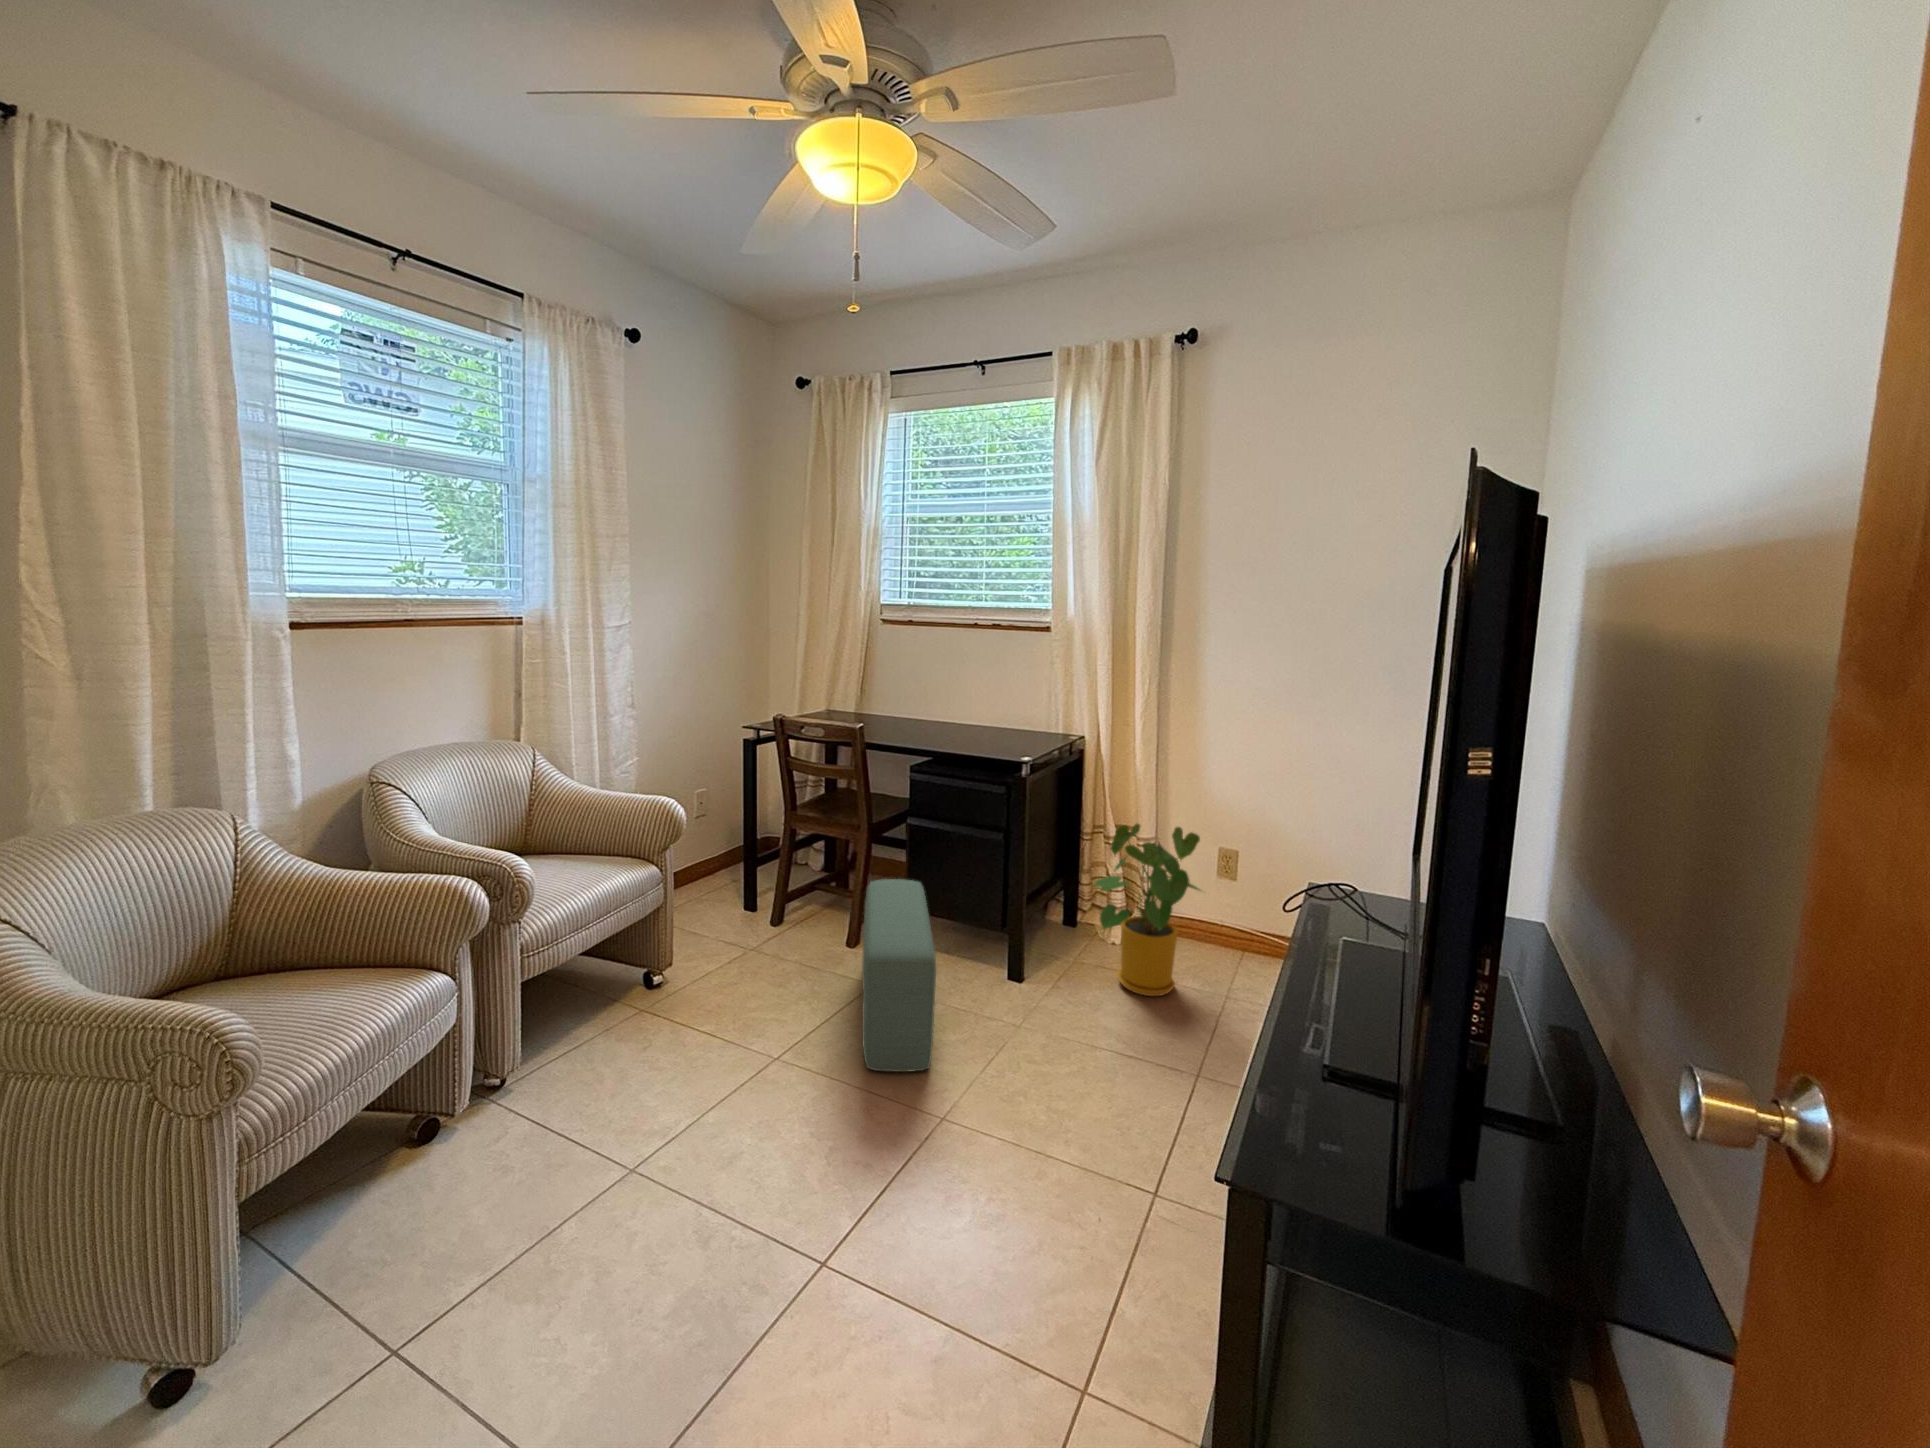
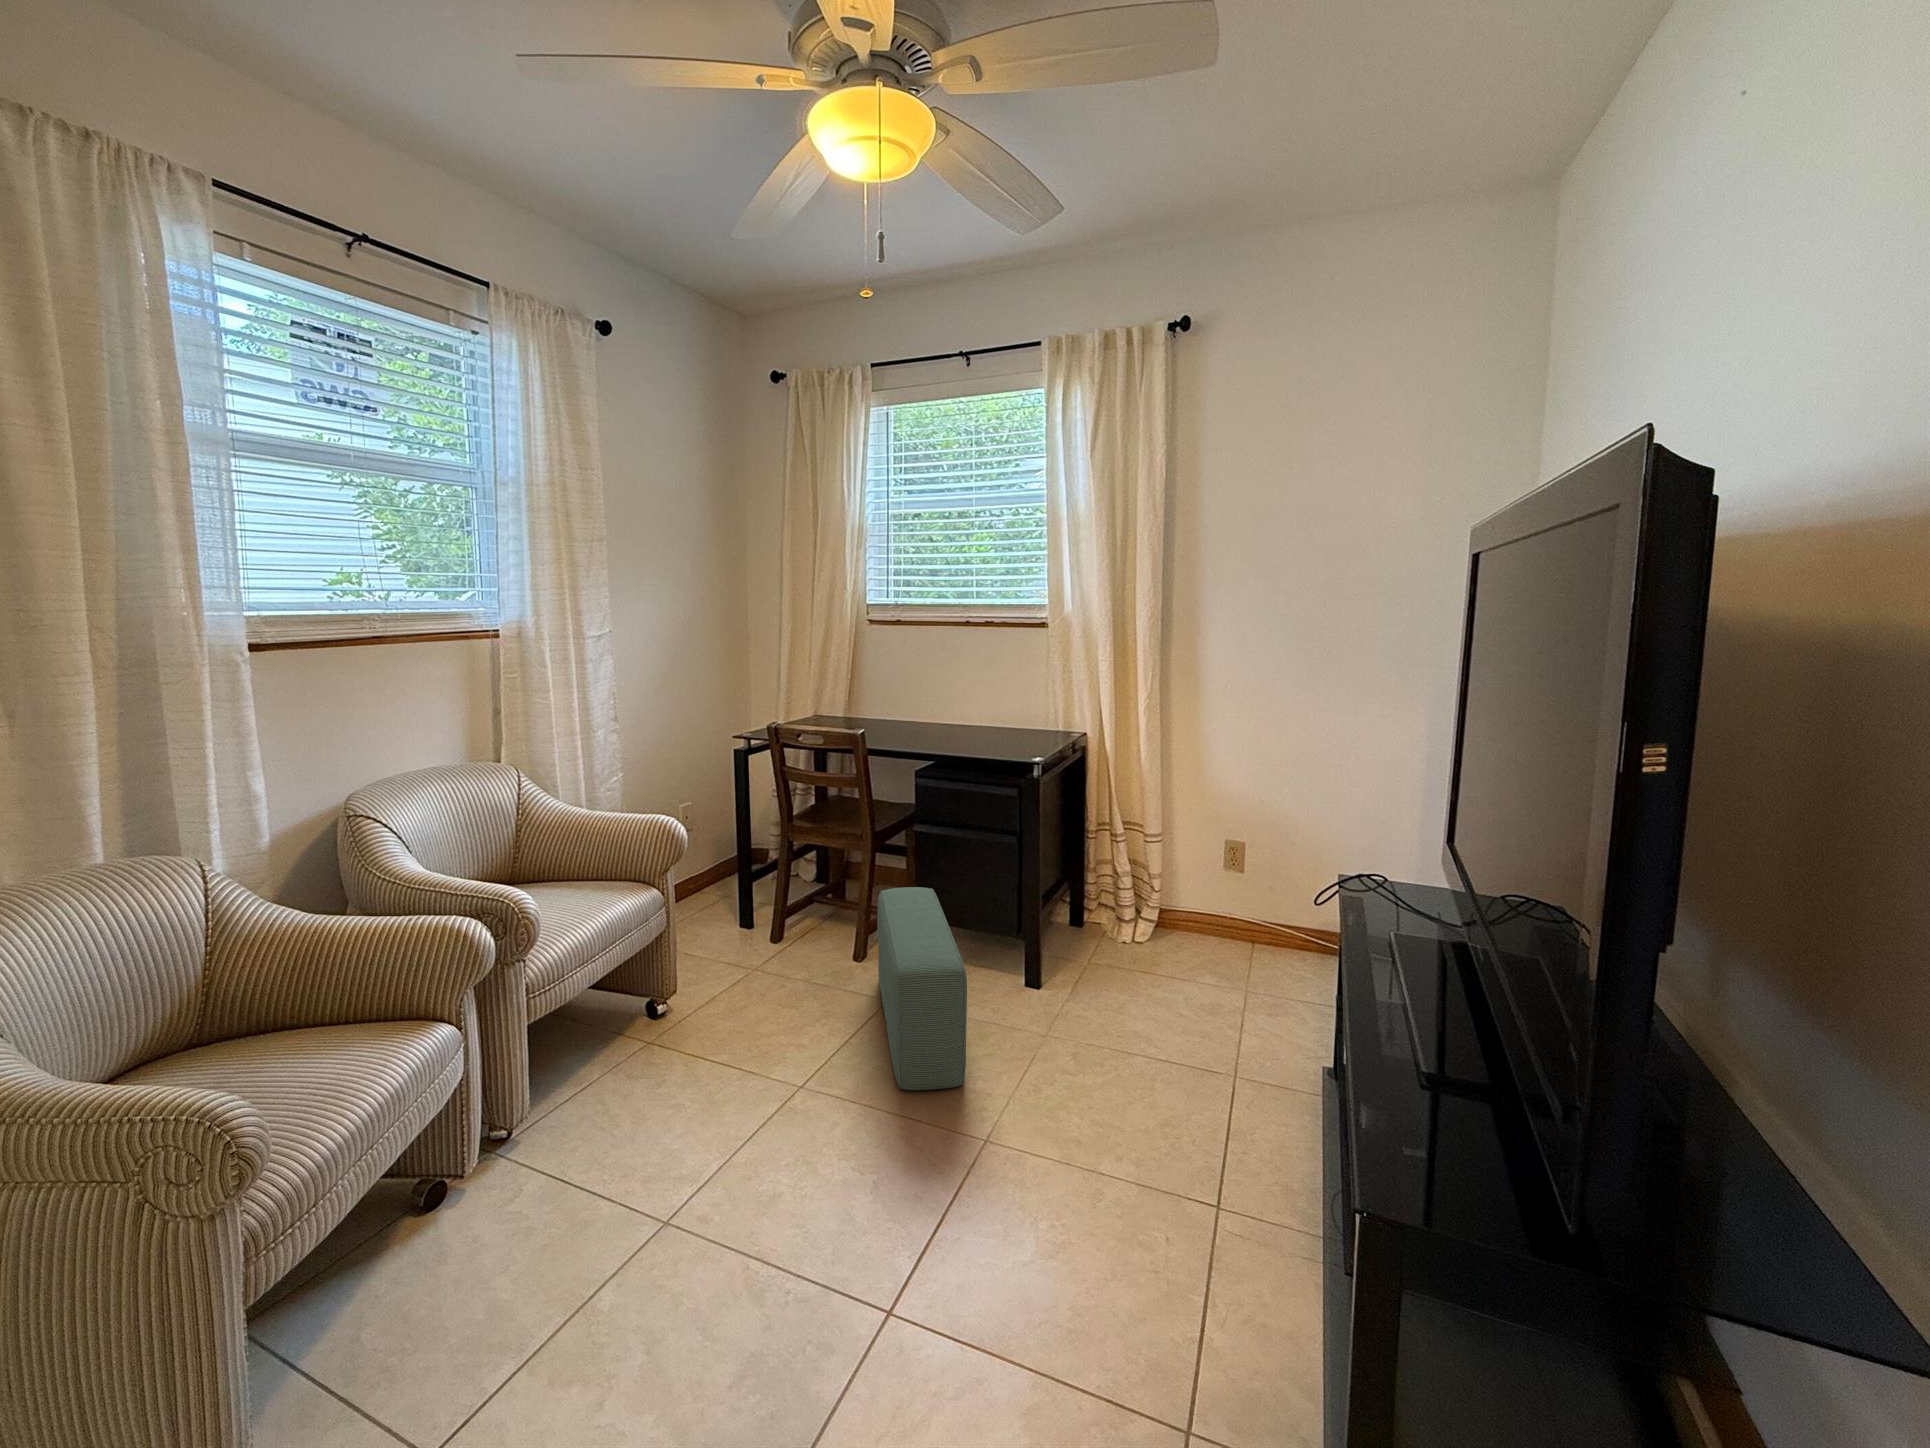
house plant: present [1094,824,1200,996] -> none [1107,818,1226,991]

